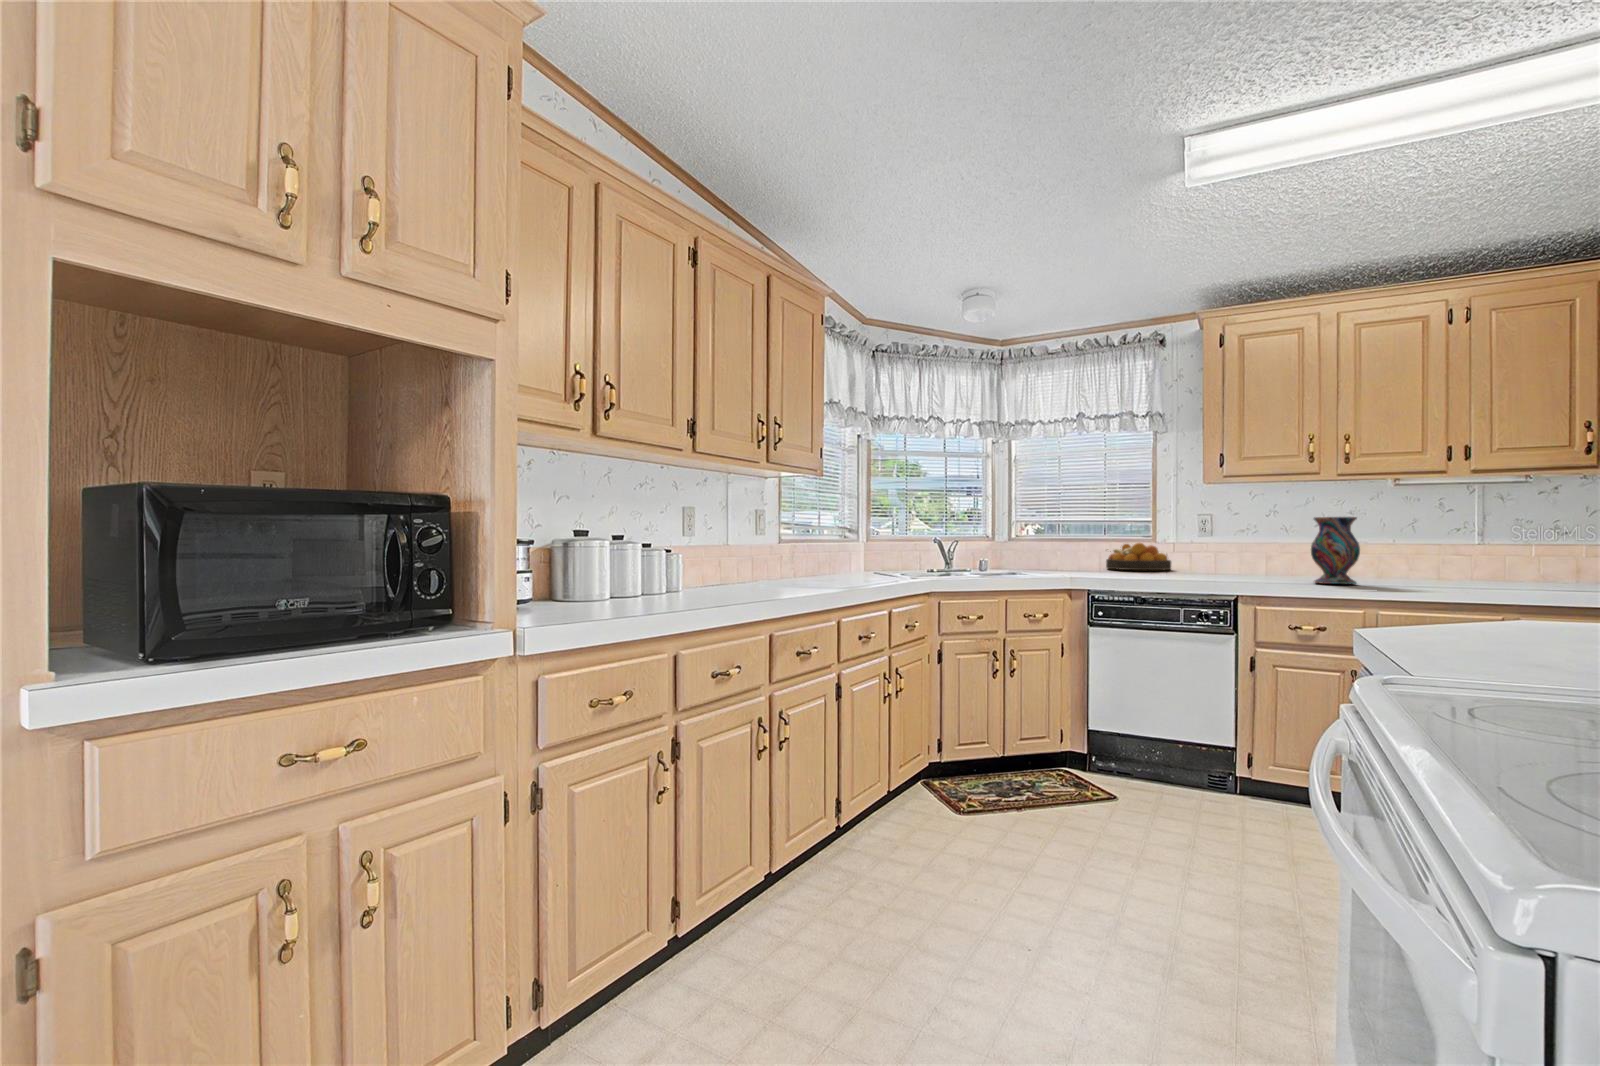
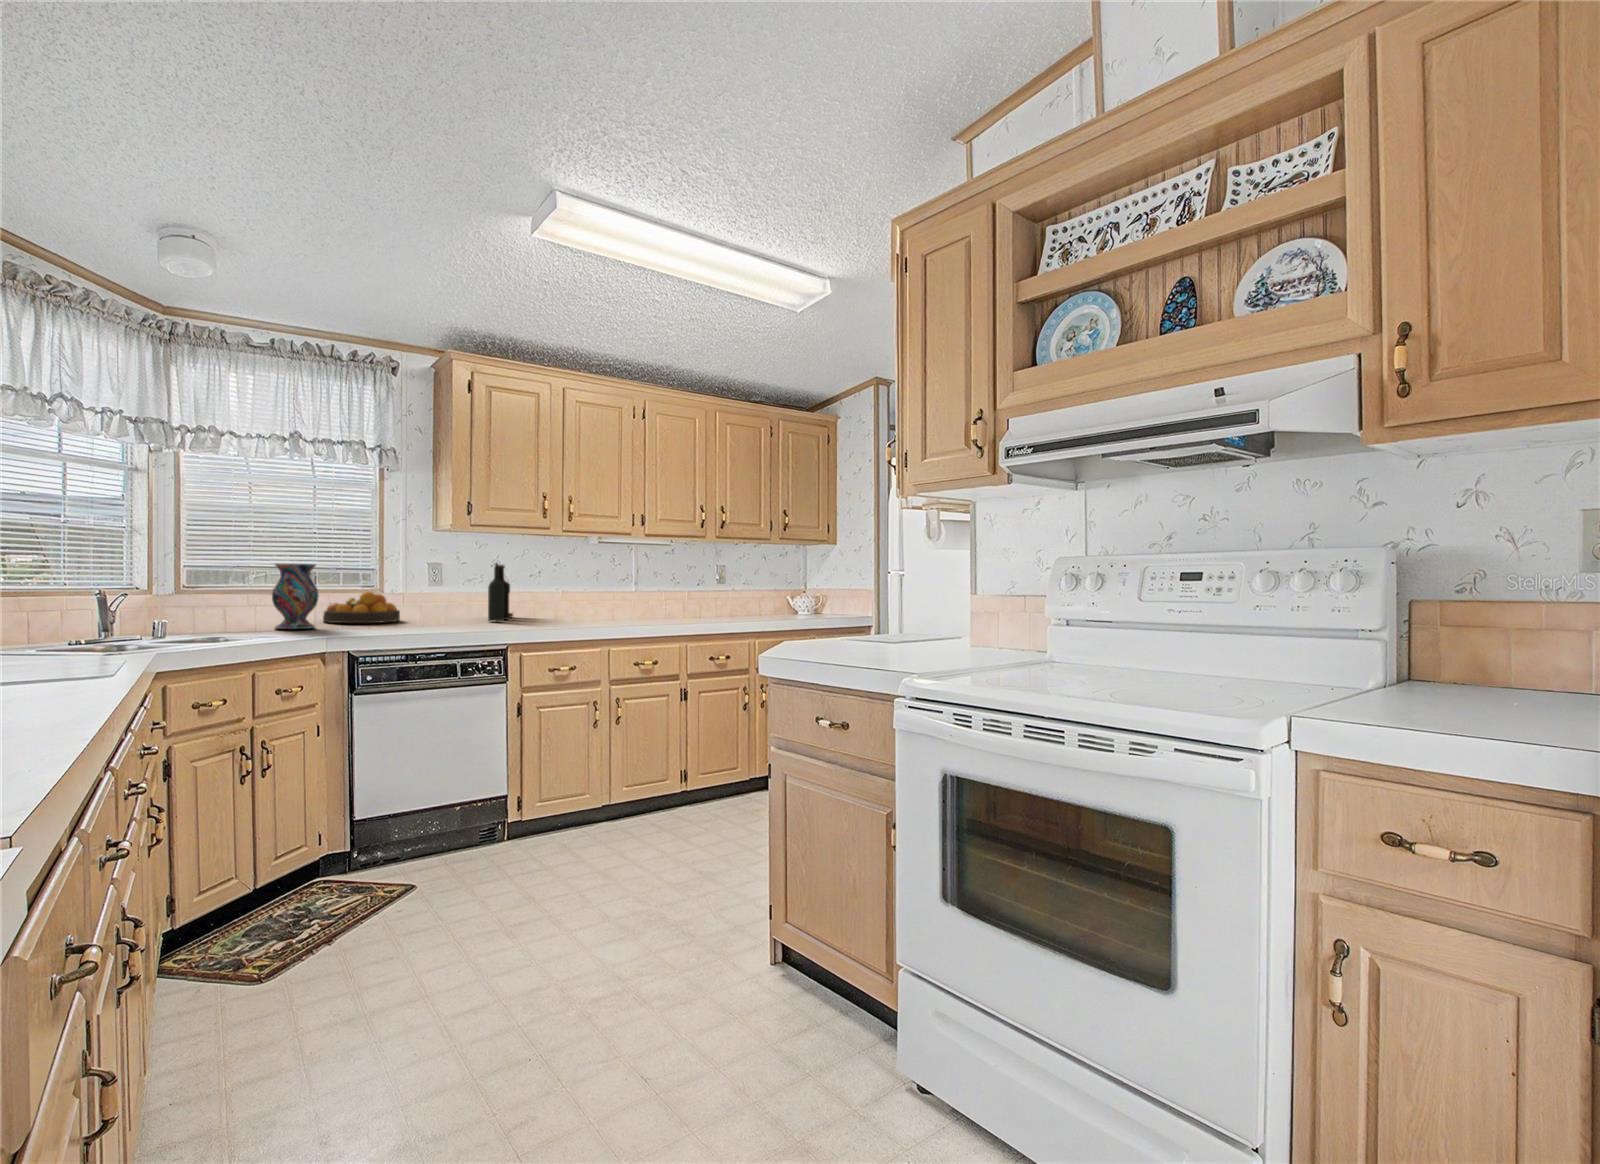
bottle: none [1254,513,1300,574] -> present [488,563,513,621]
vase: present [1311,517,1360,584] -> present [272,564,319,629]

